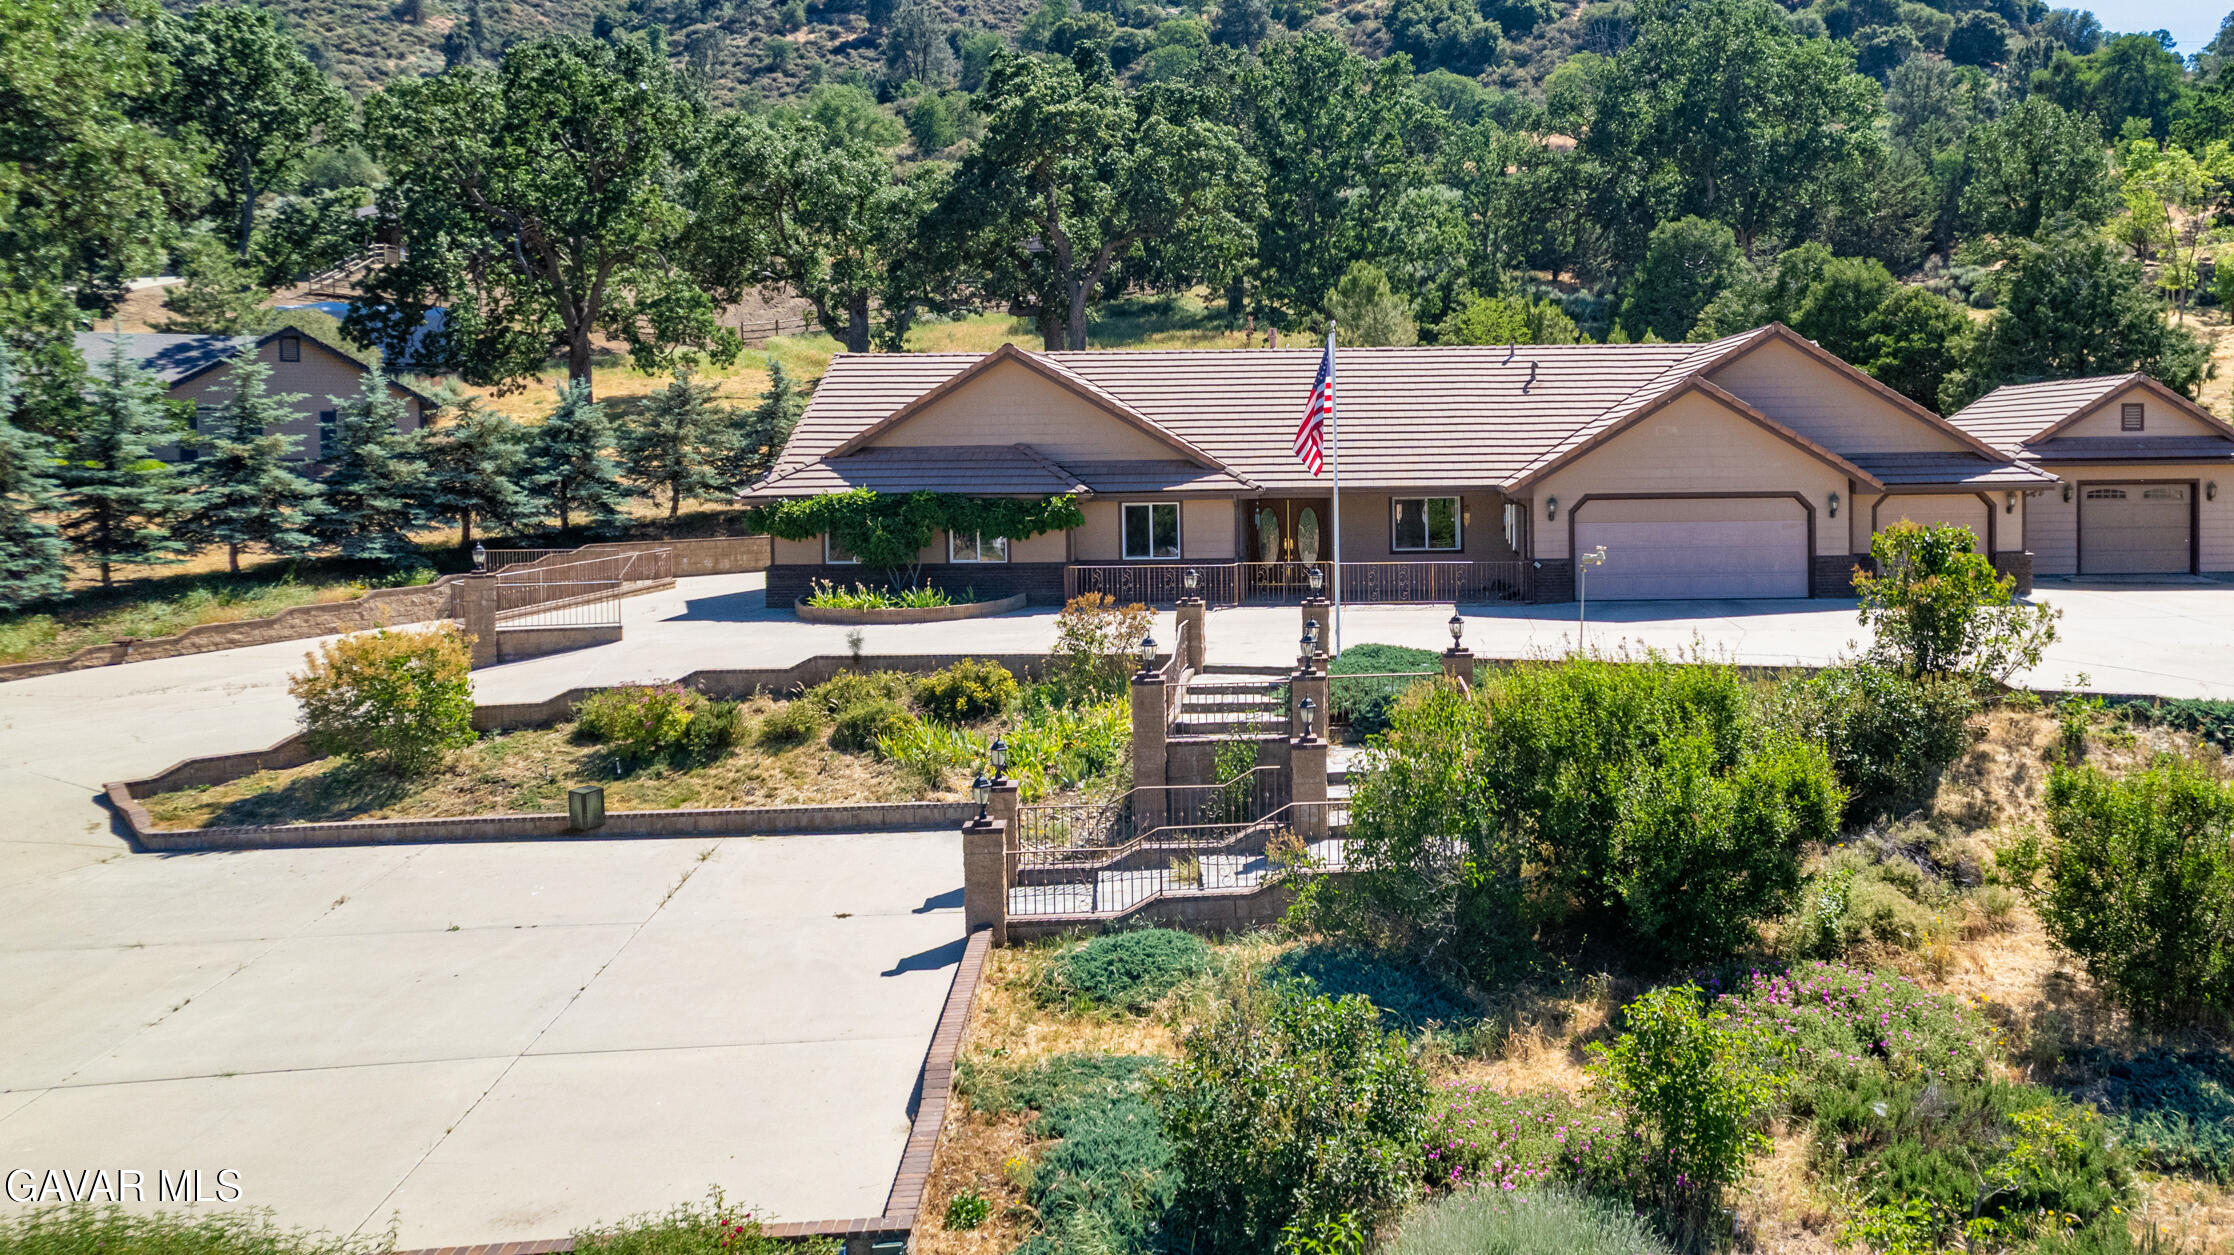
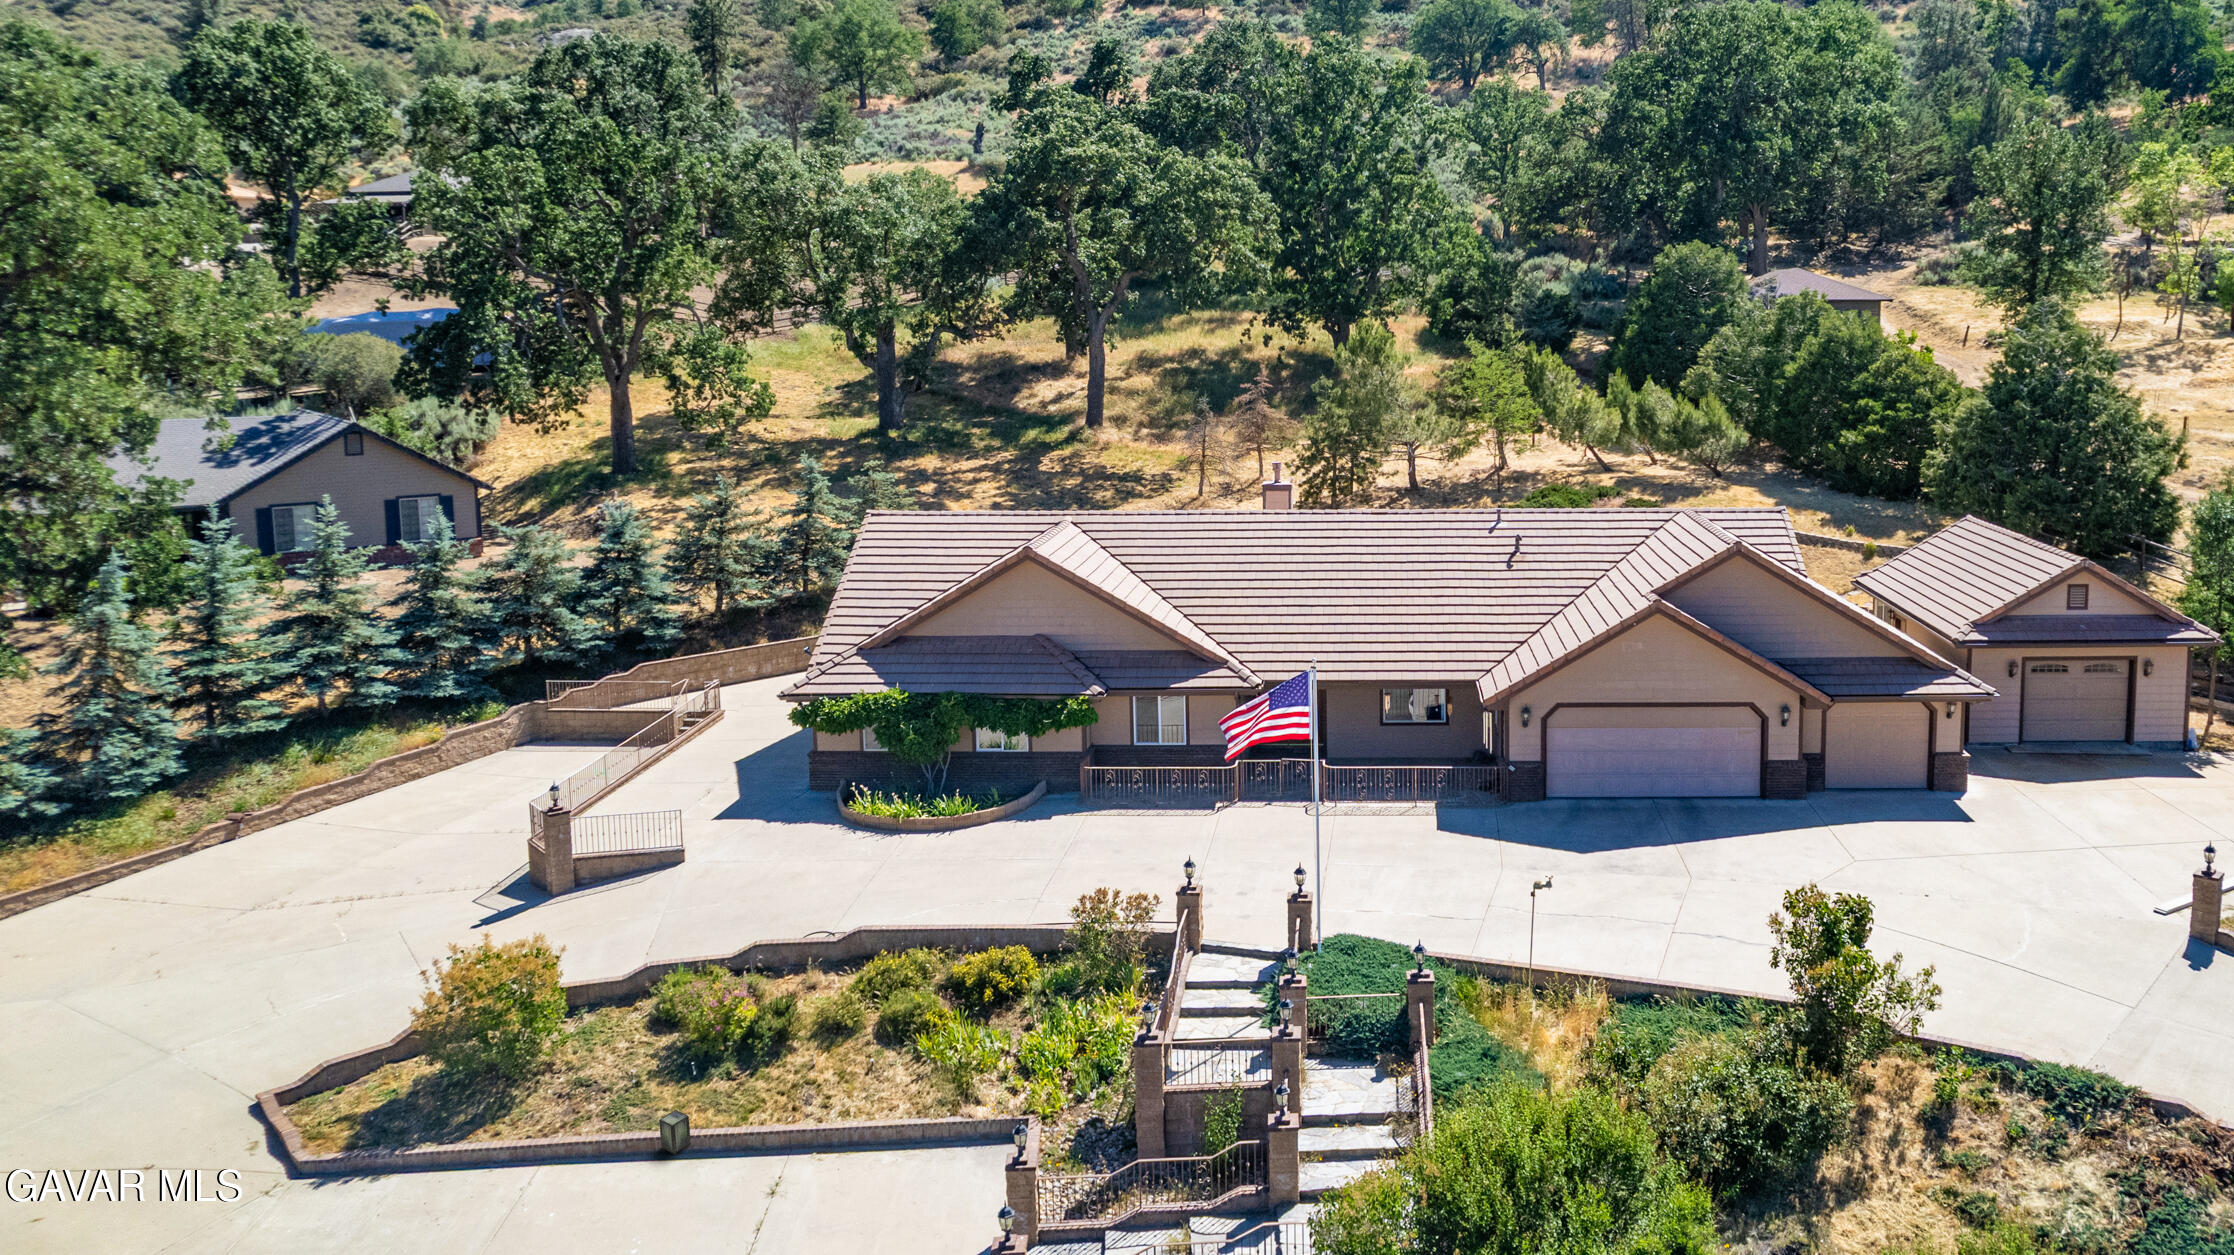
potted plant: present [848,629,863,664] -> none [886,893,903,925]

